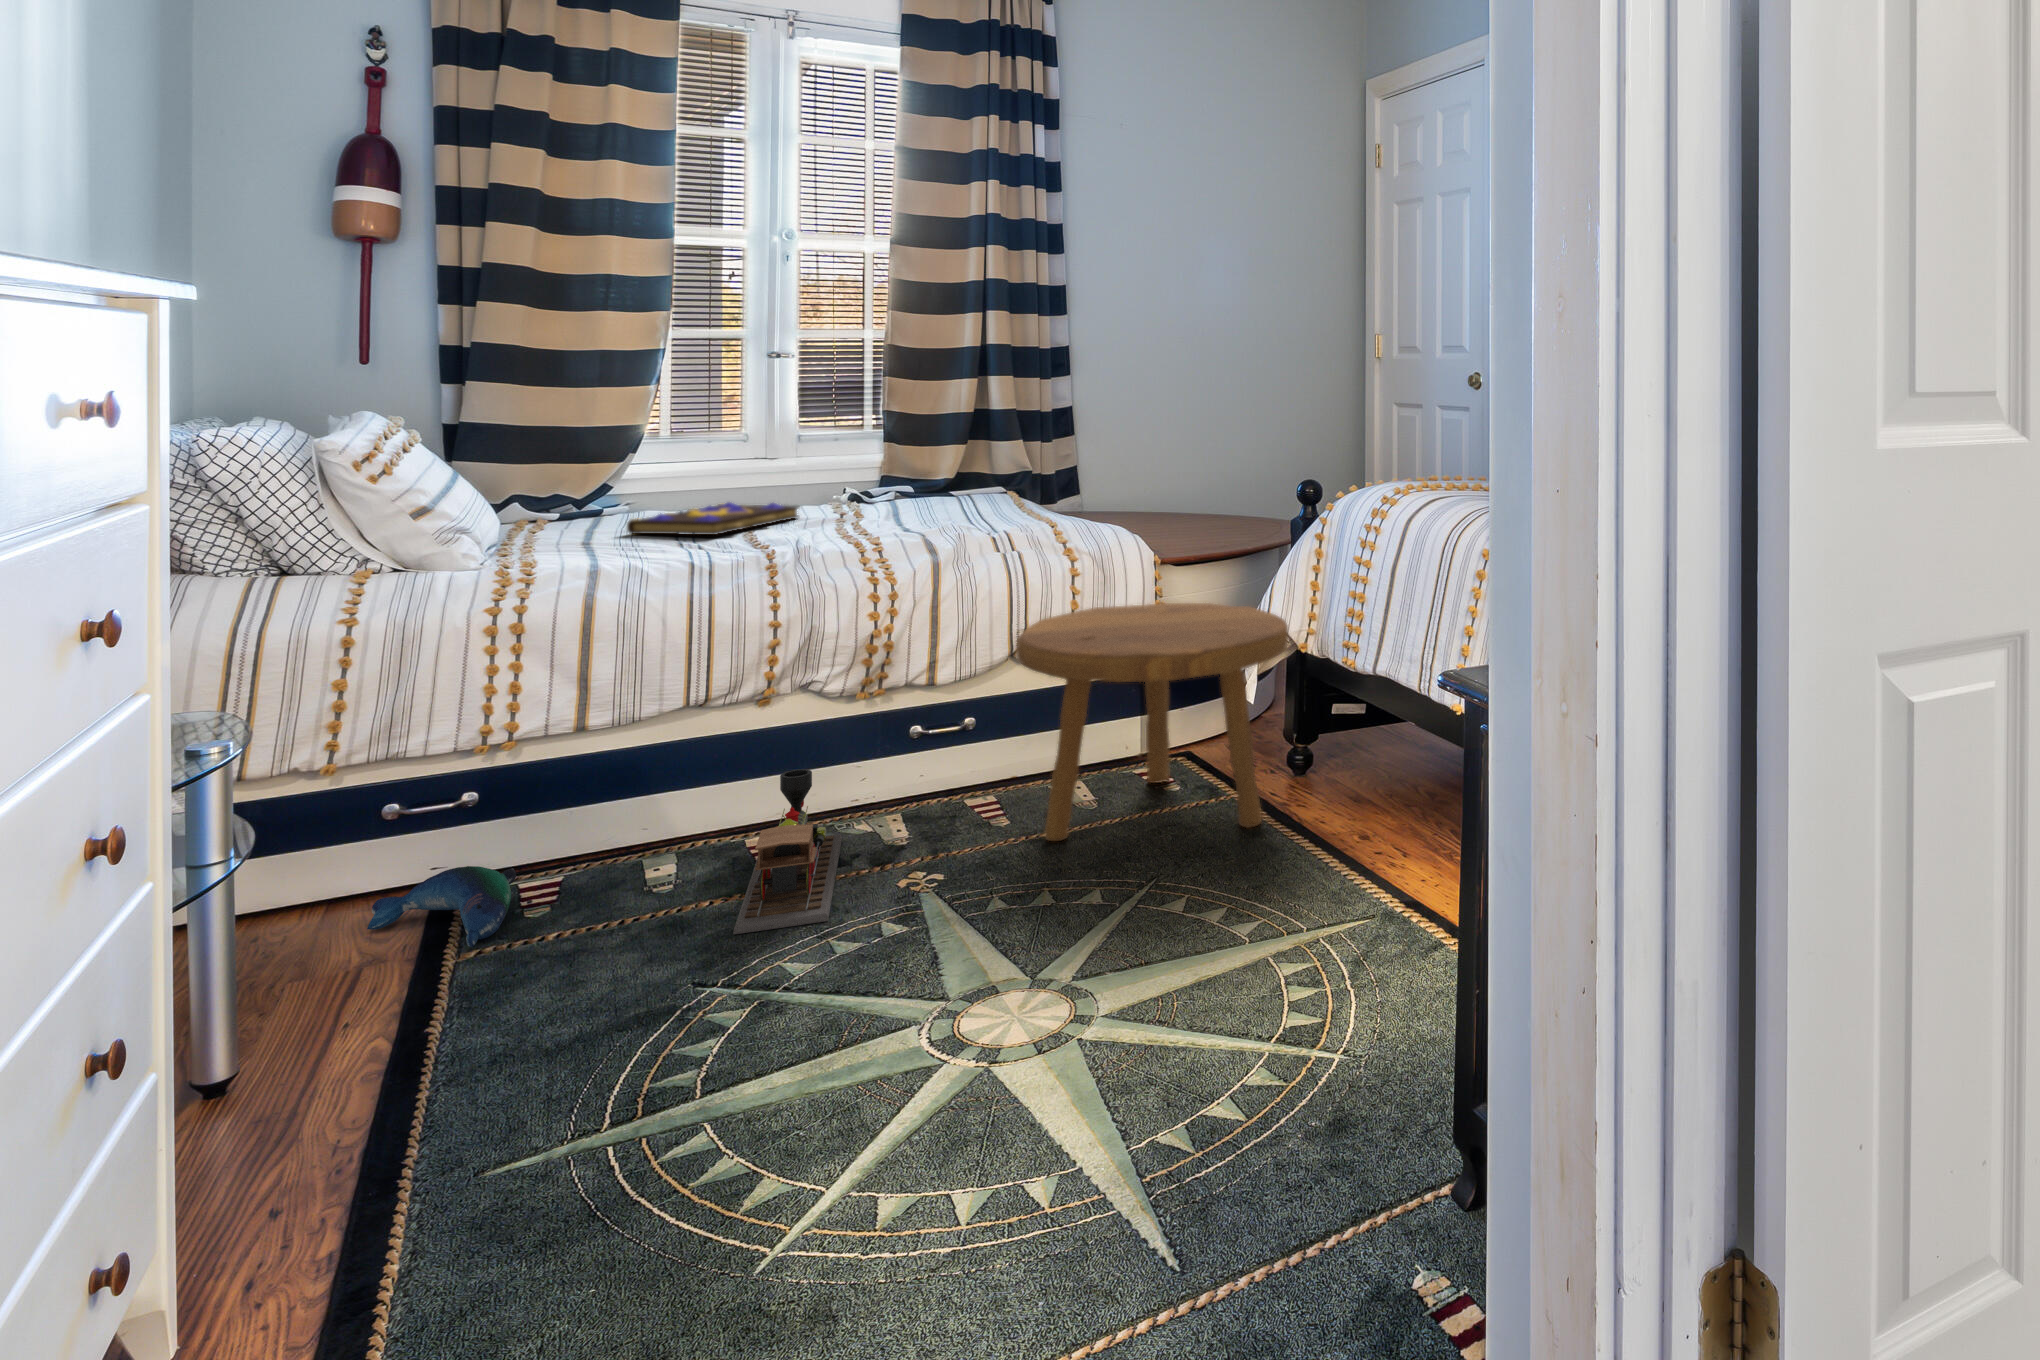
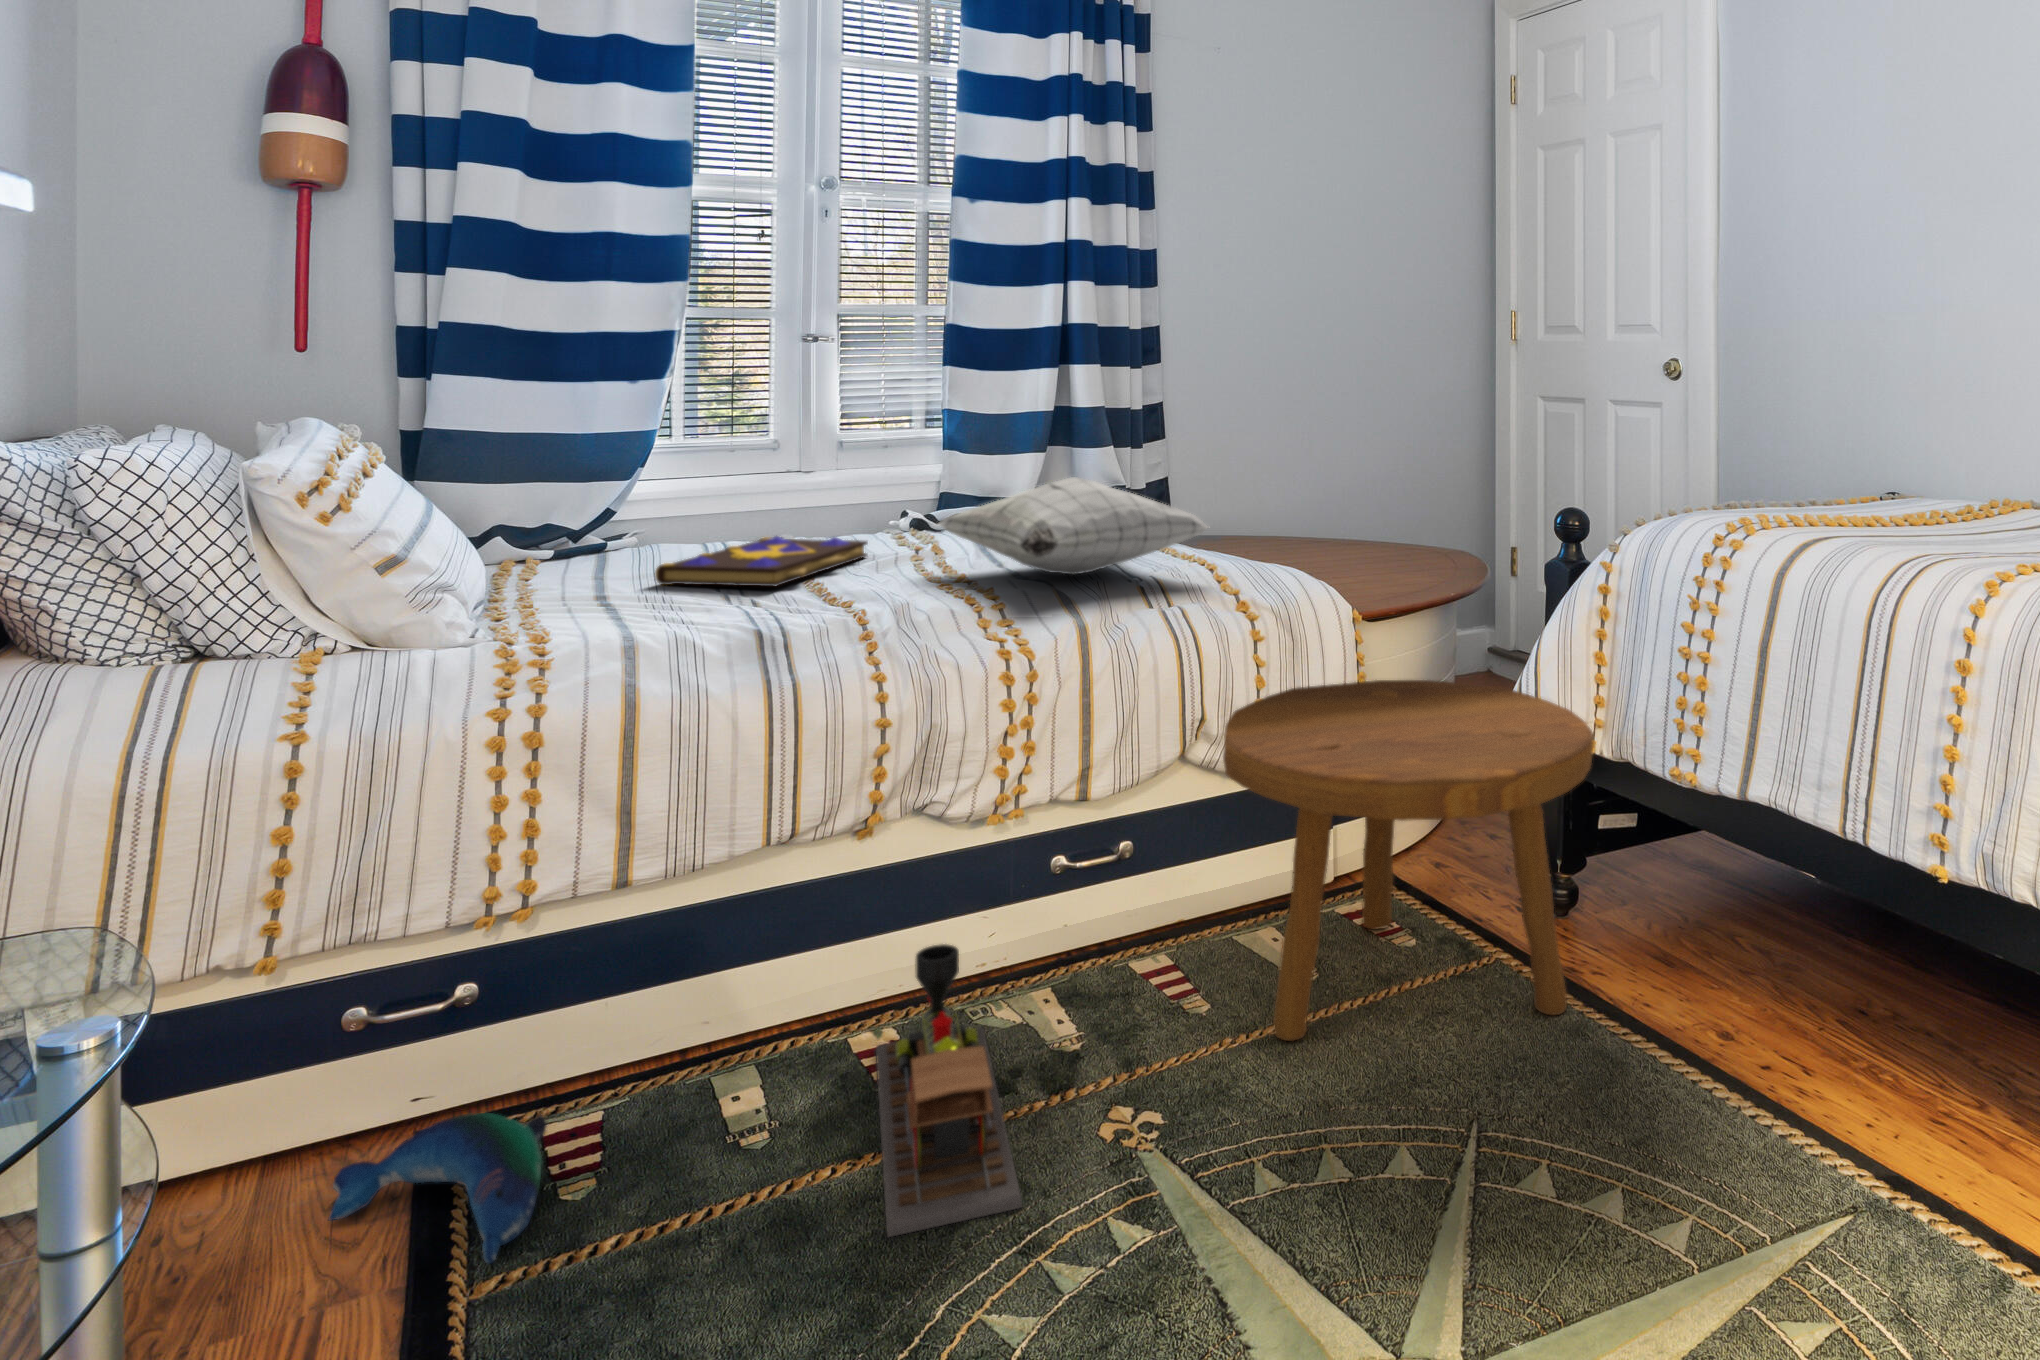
pillow: none [846,456,1051,529] -> present [938,477,1209,574]

